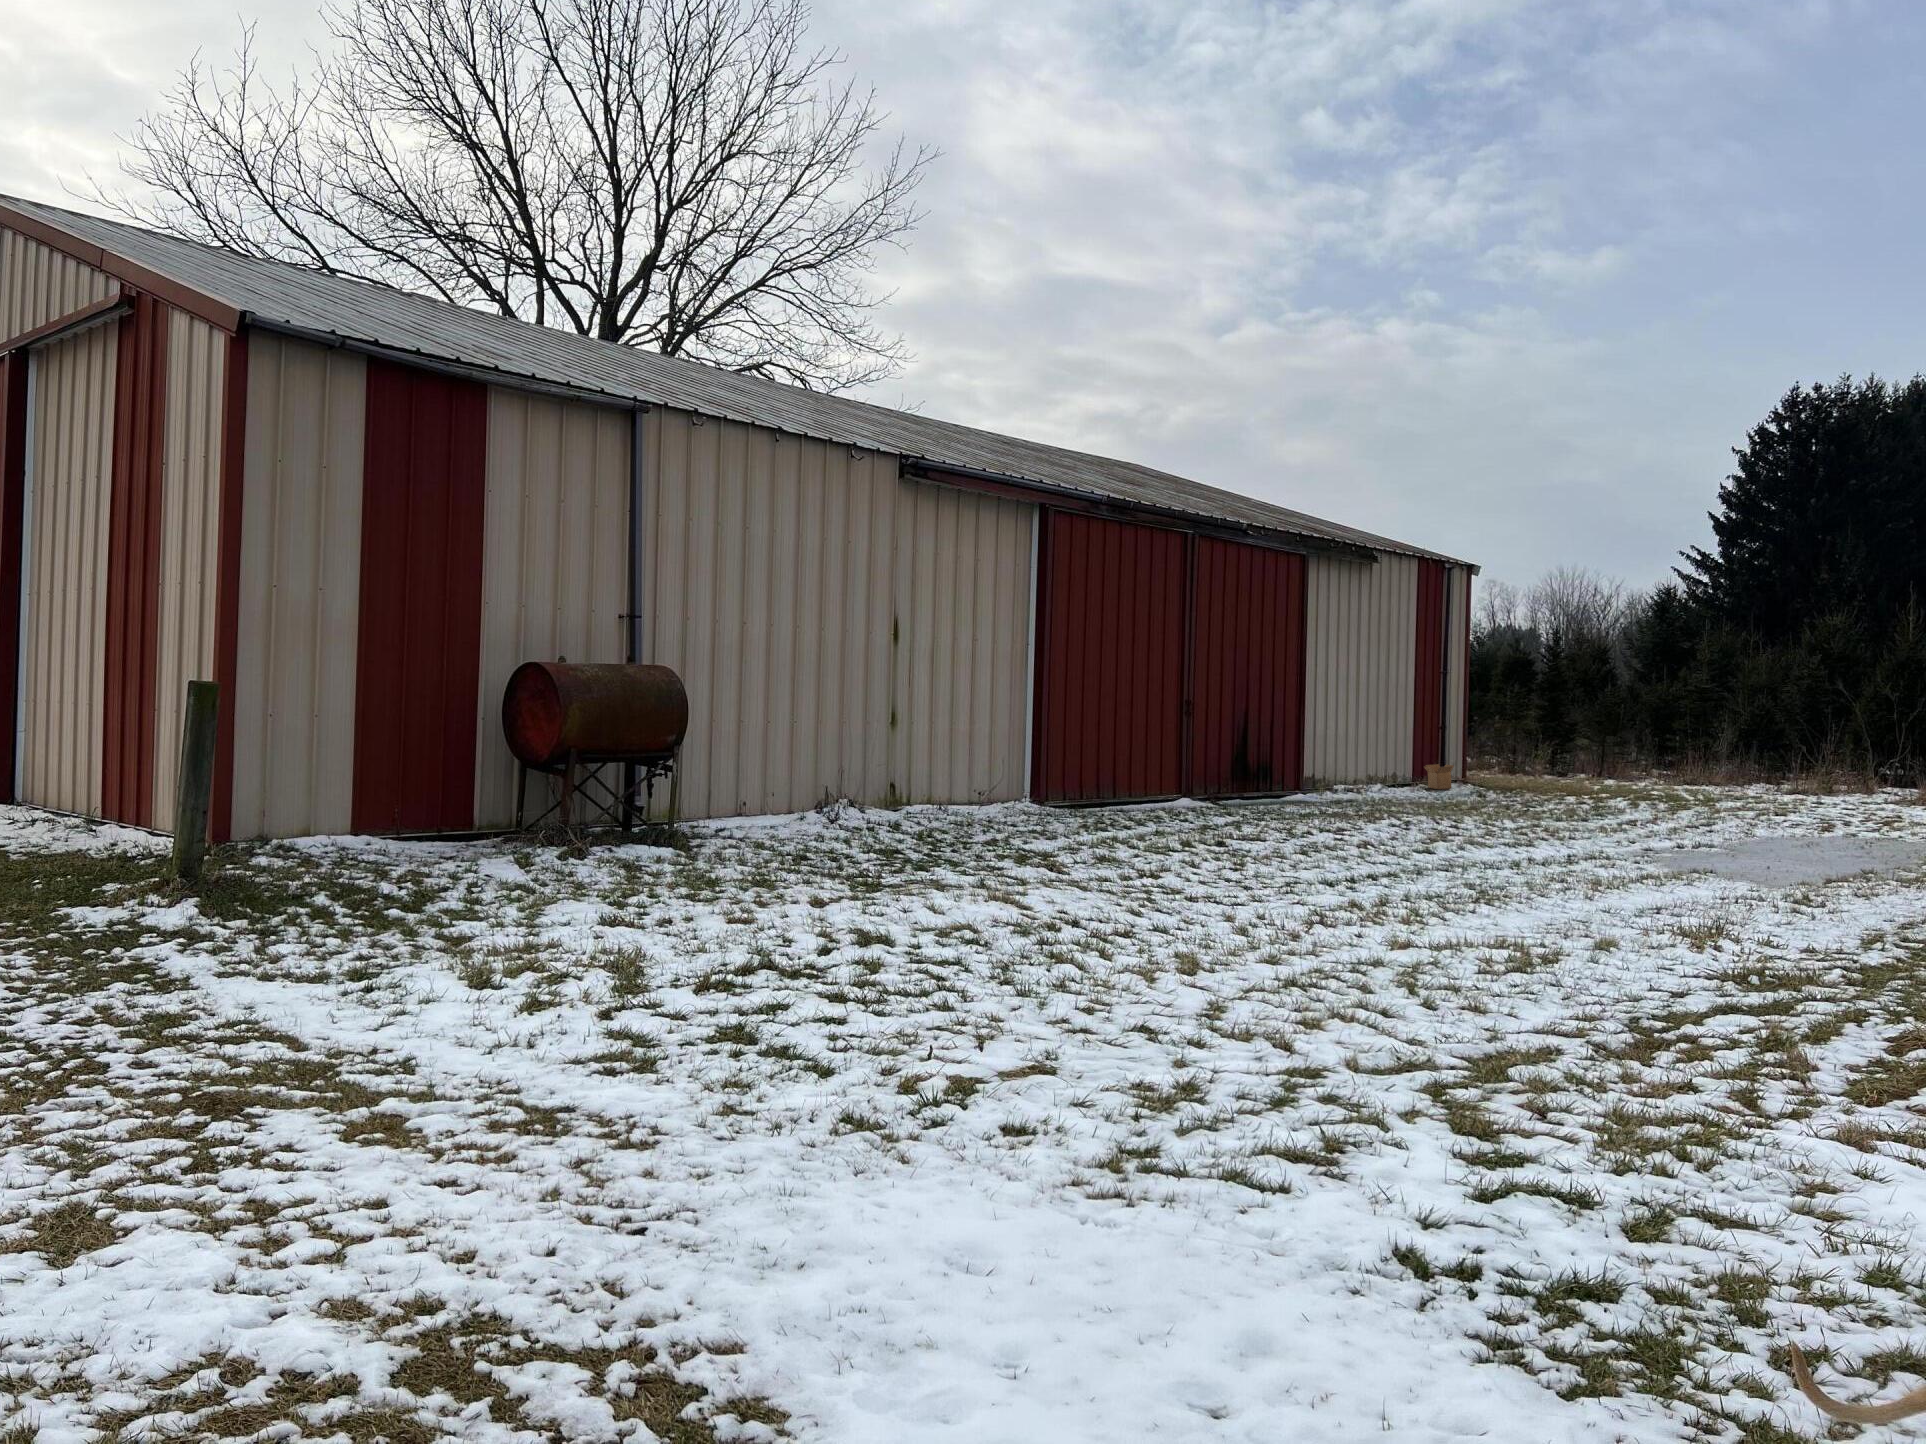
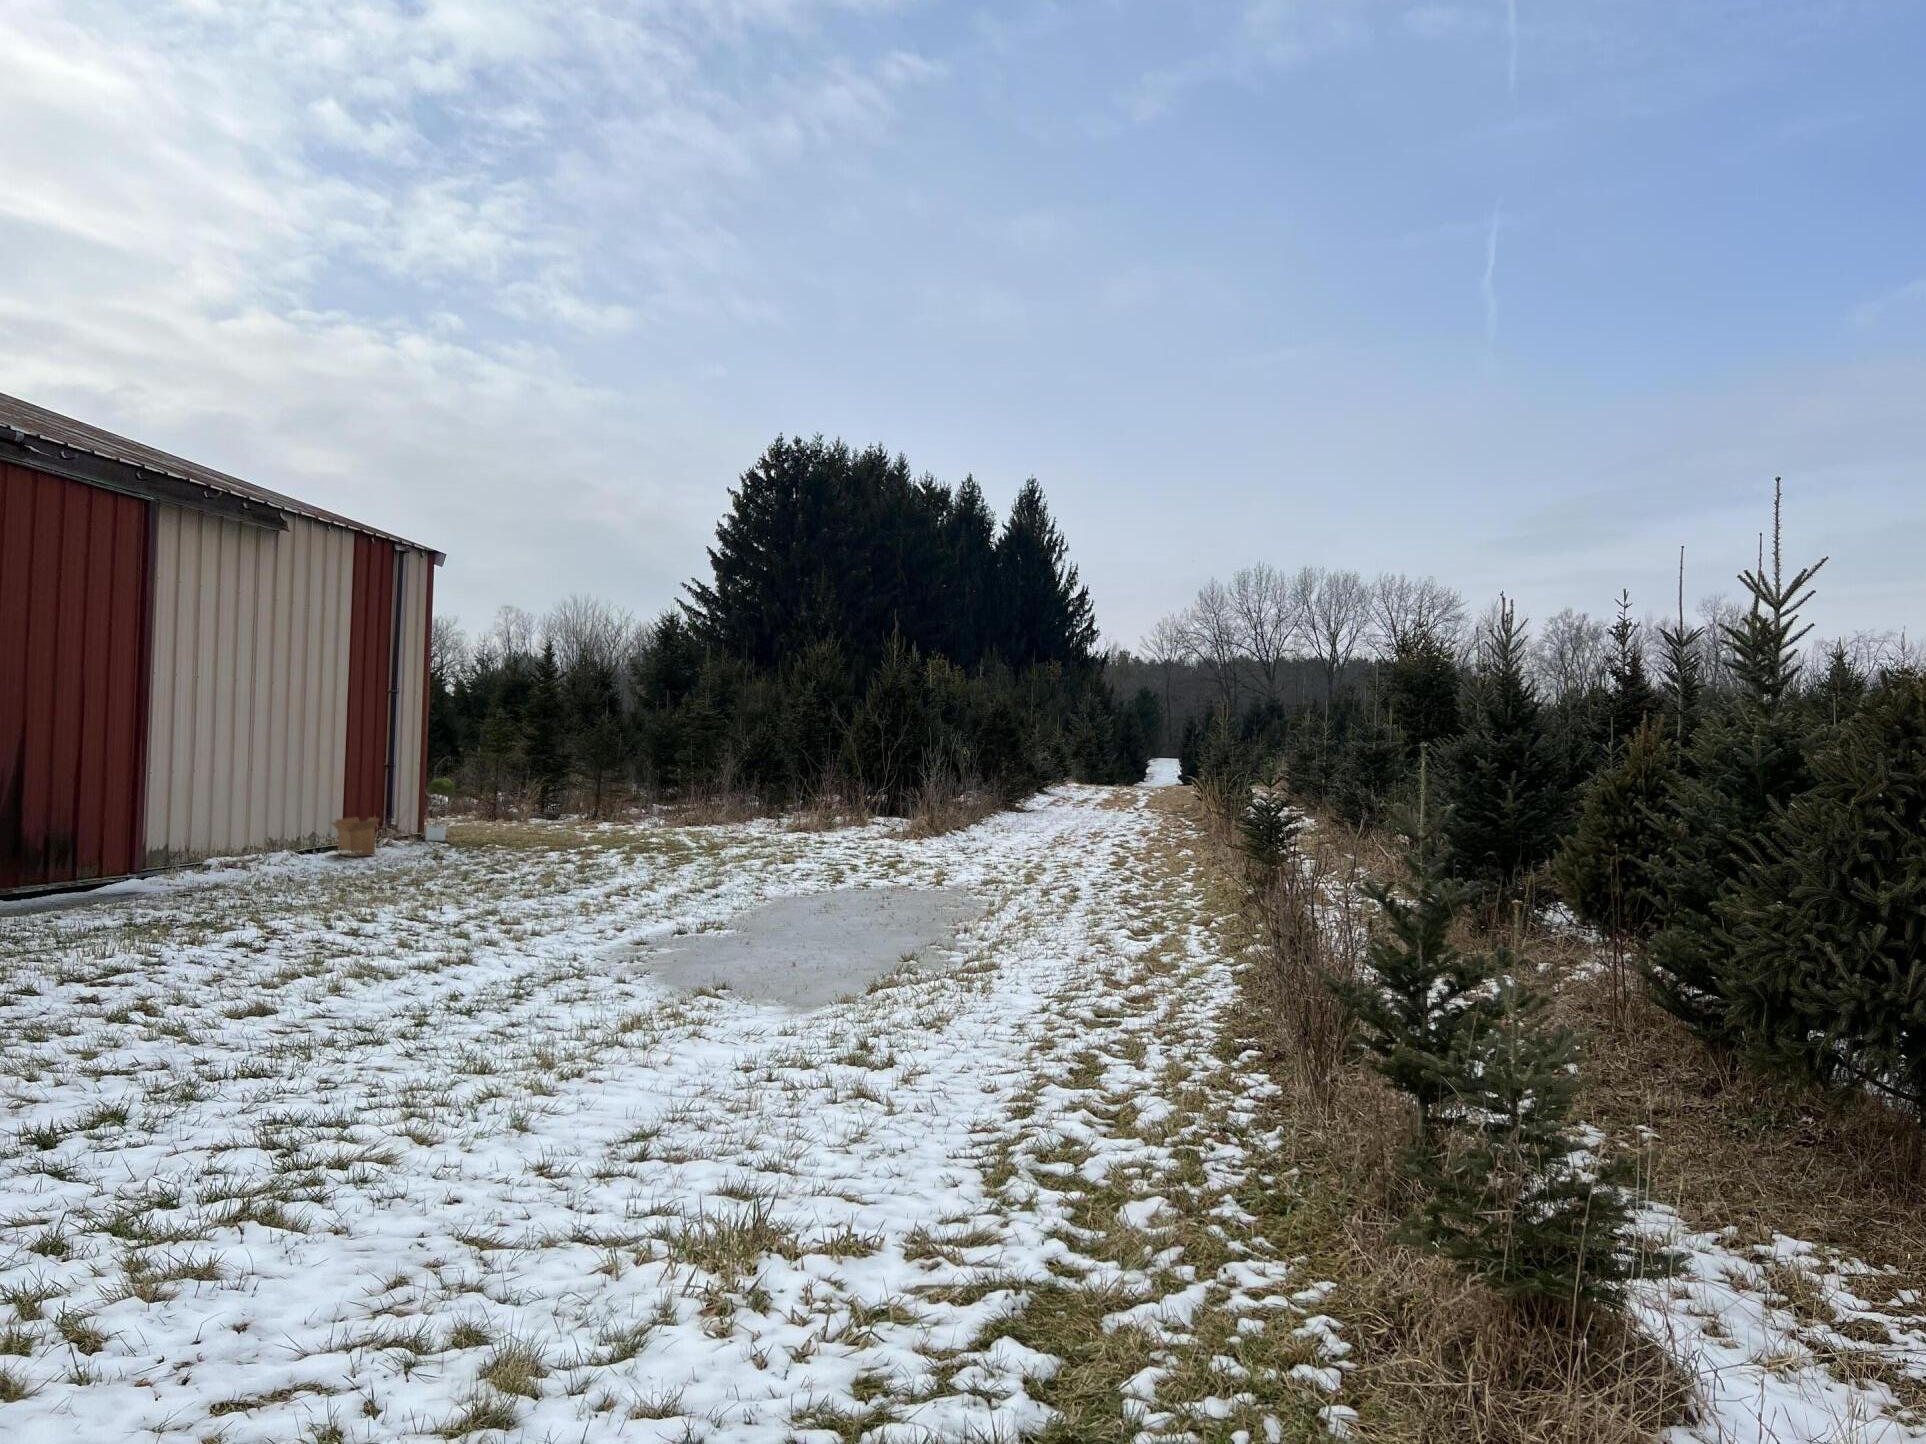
potted tree: none [1475,740,1496,784] -> present [425,778,455,841]

